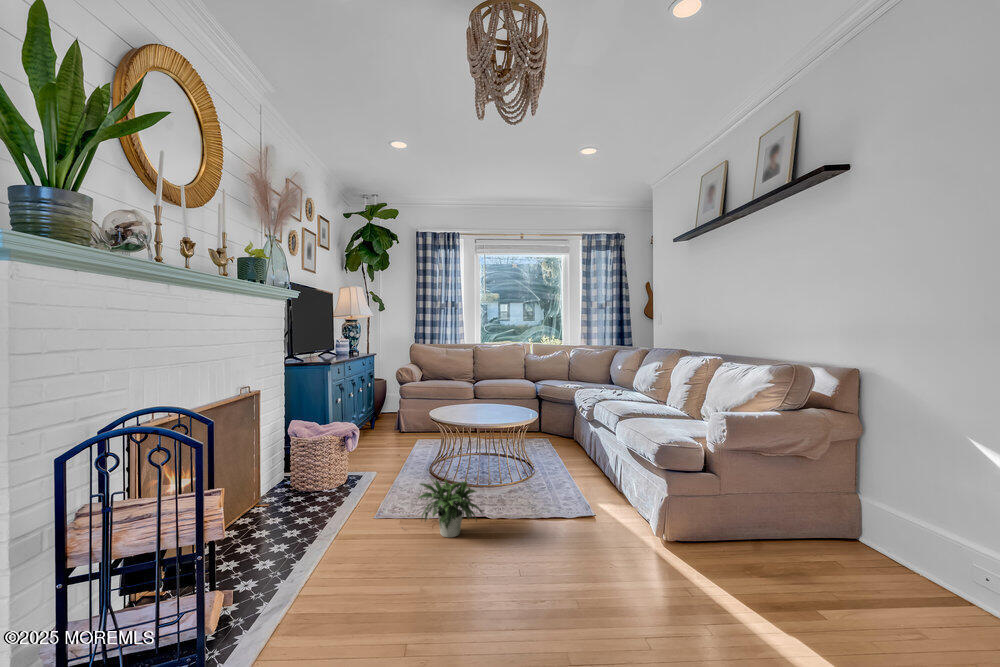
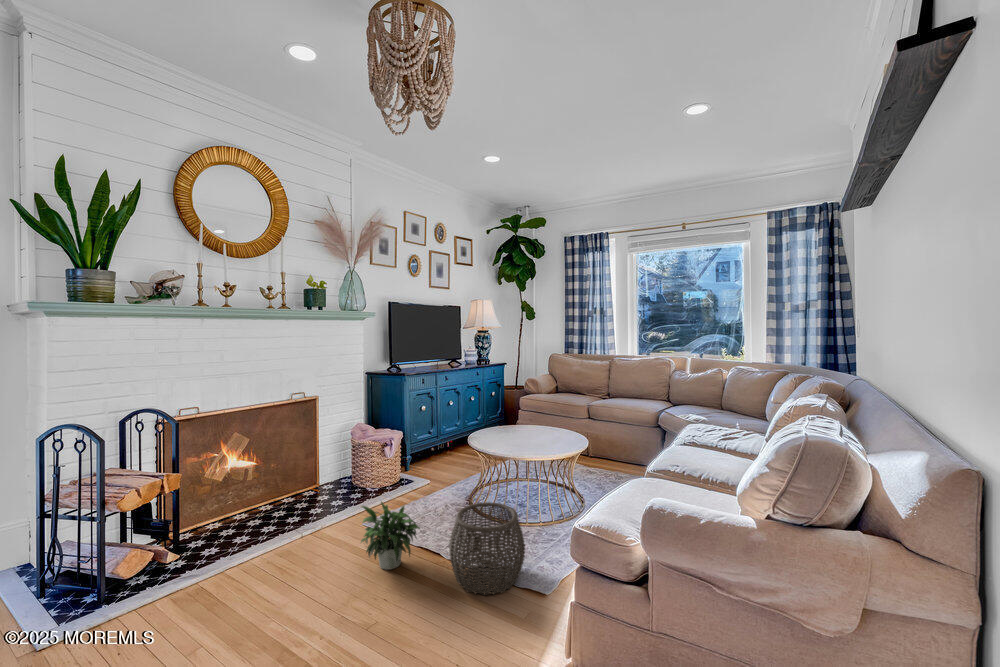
woven basket: none [505,457,570,528] -> present [449,503,525,595]

